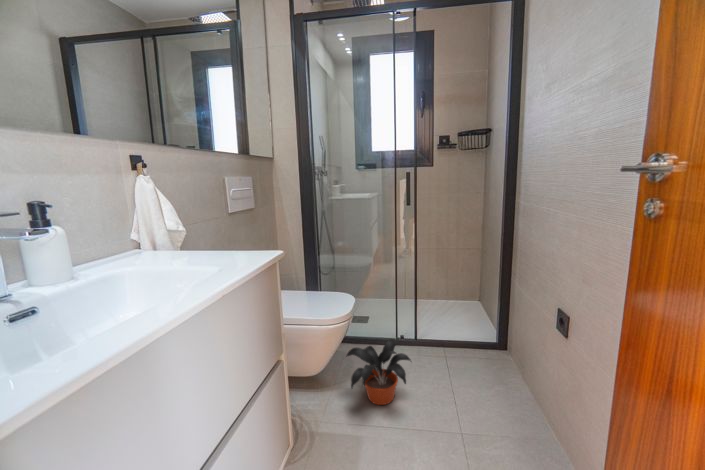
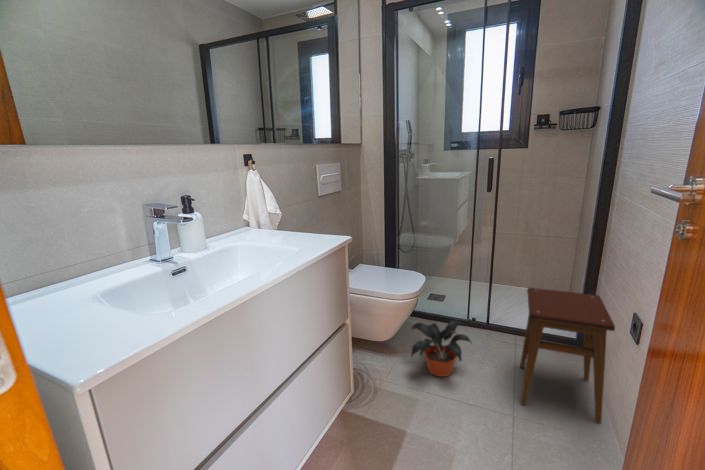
stool: none [457,296,549,424] -> present [520,288,615,423]

